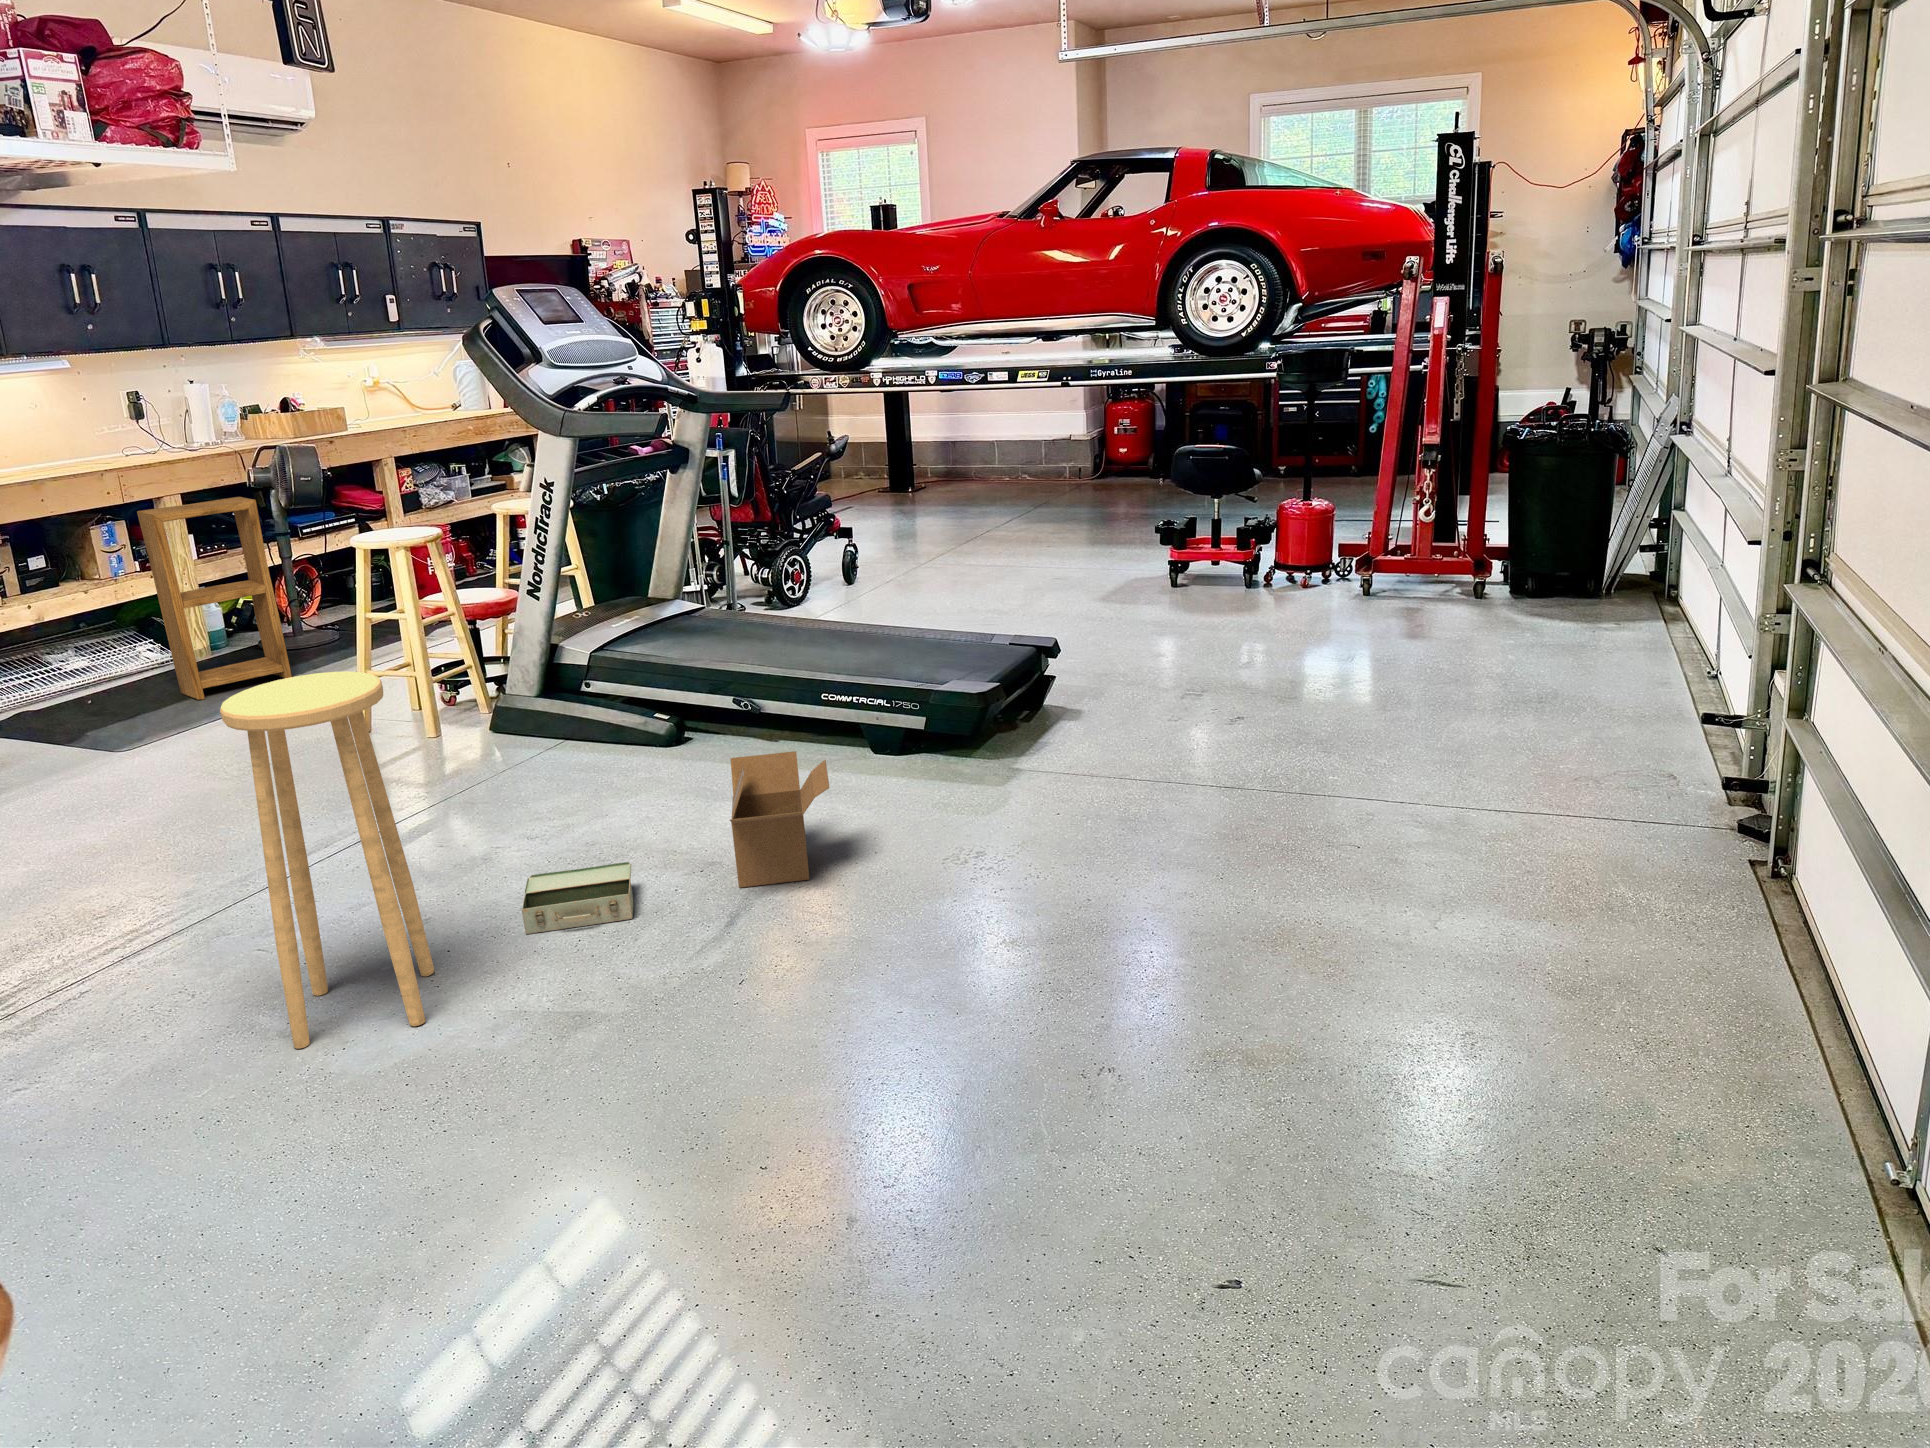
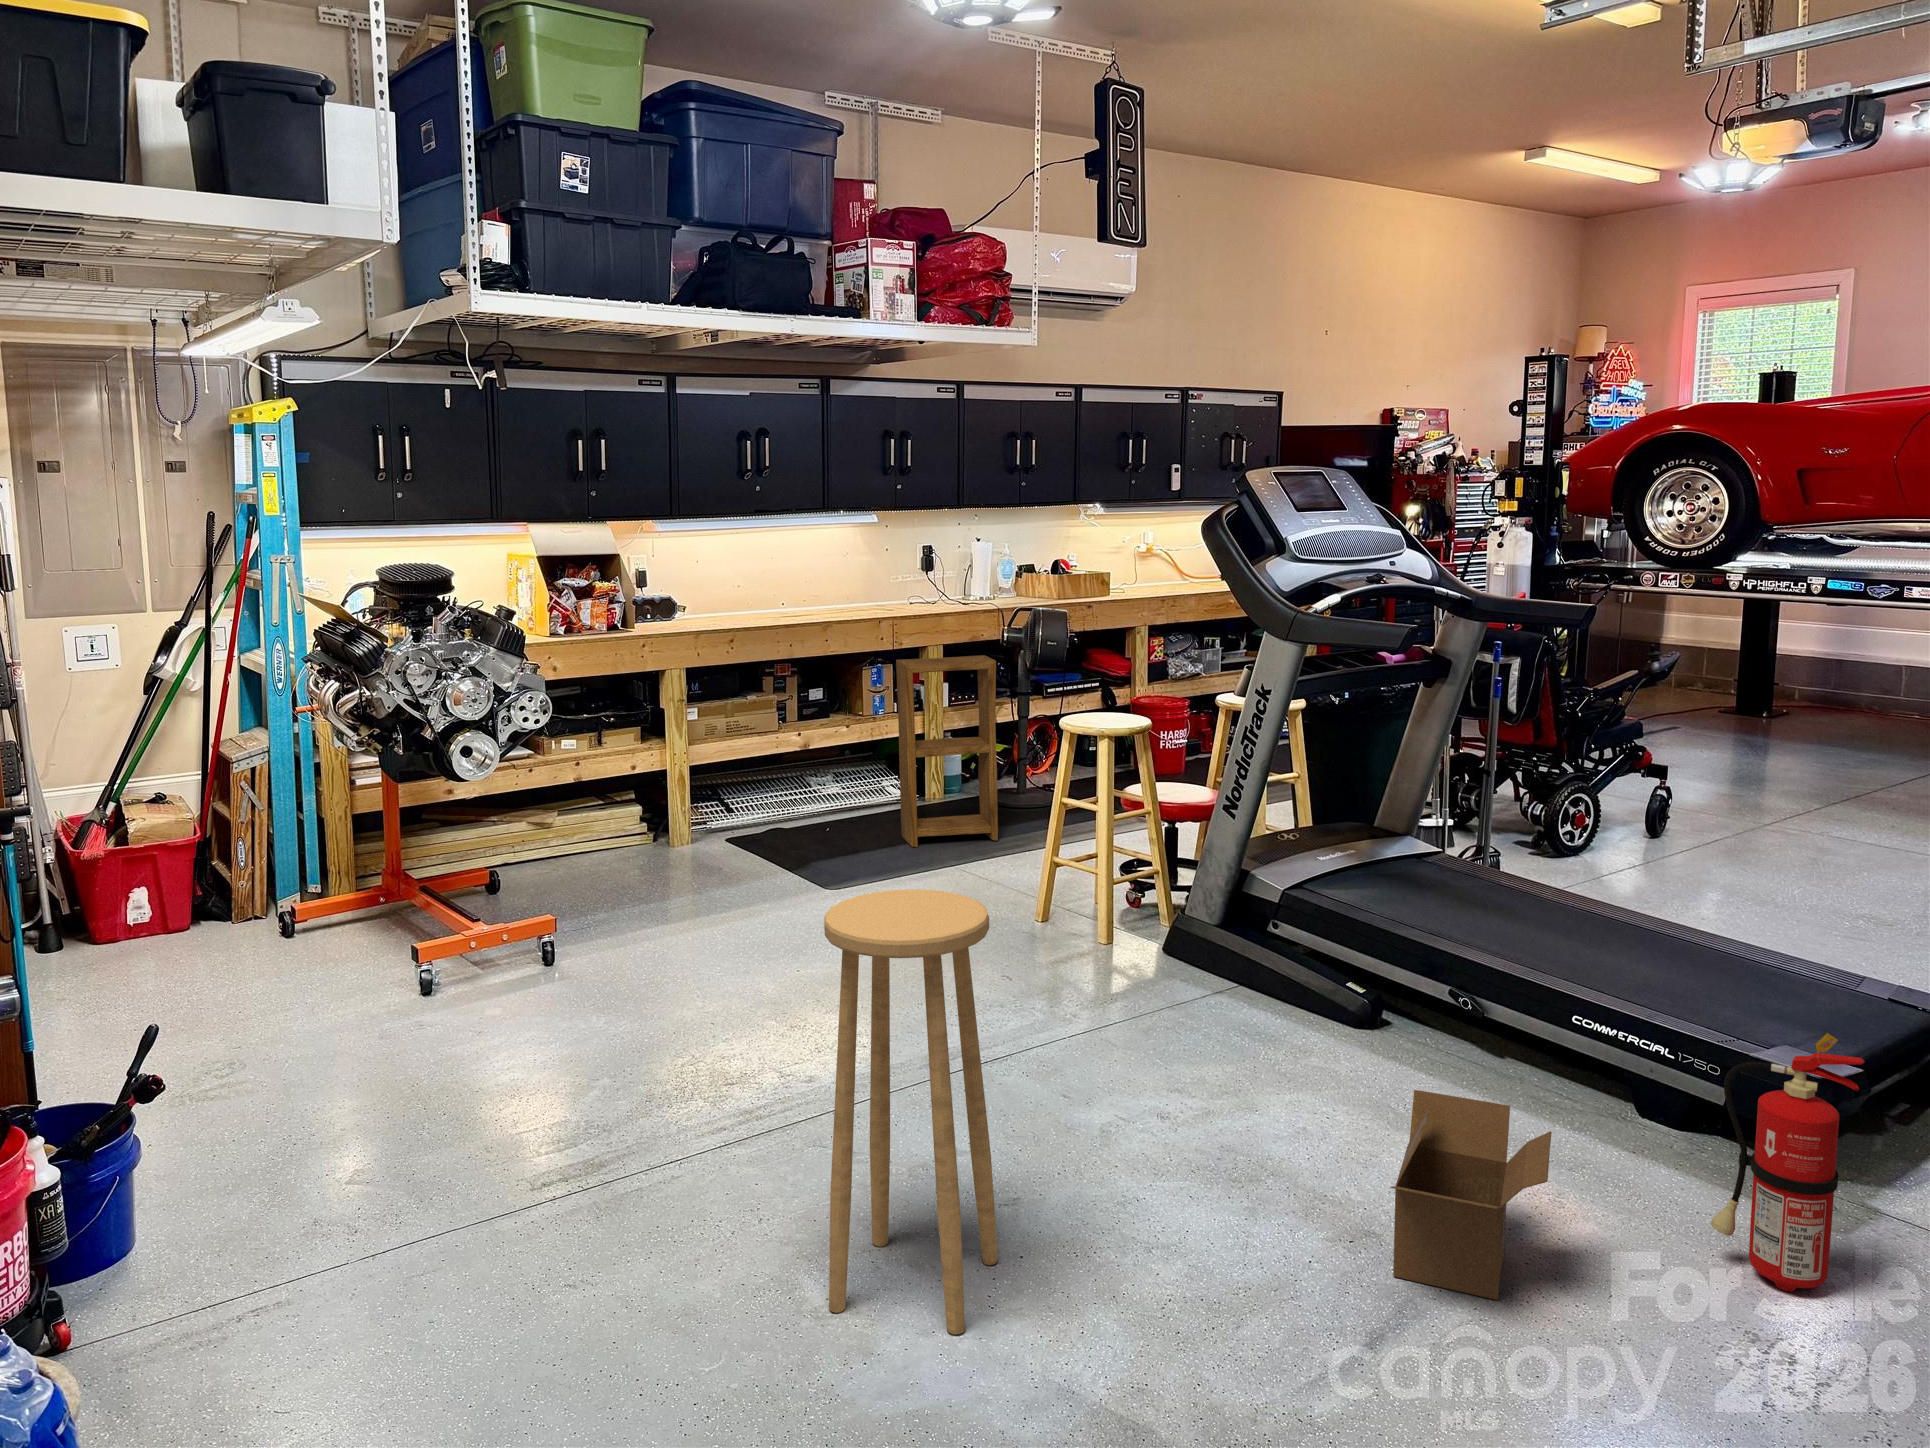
fire extinguisher: none [923,653,996,823] -> present [1711,1033,1865,1292]
toolbox: present [522,862,633,934] -> none [1111,1169,1258,1273]

